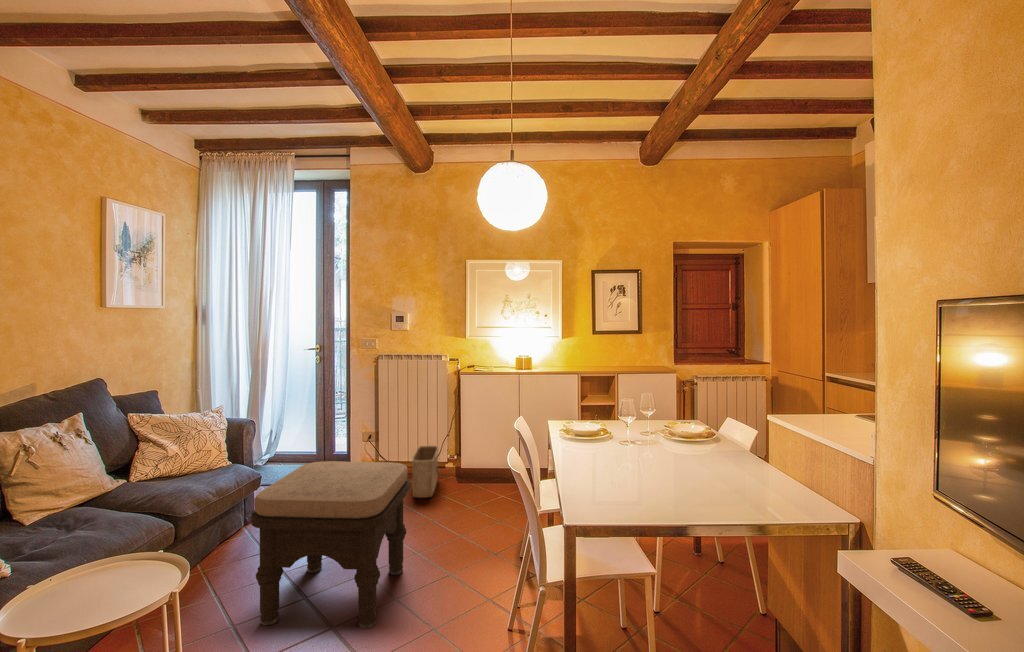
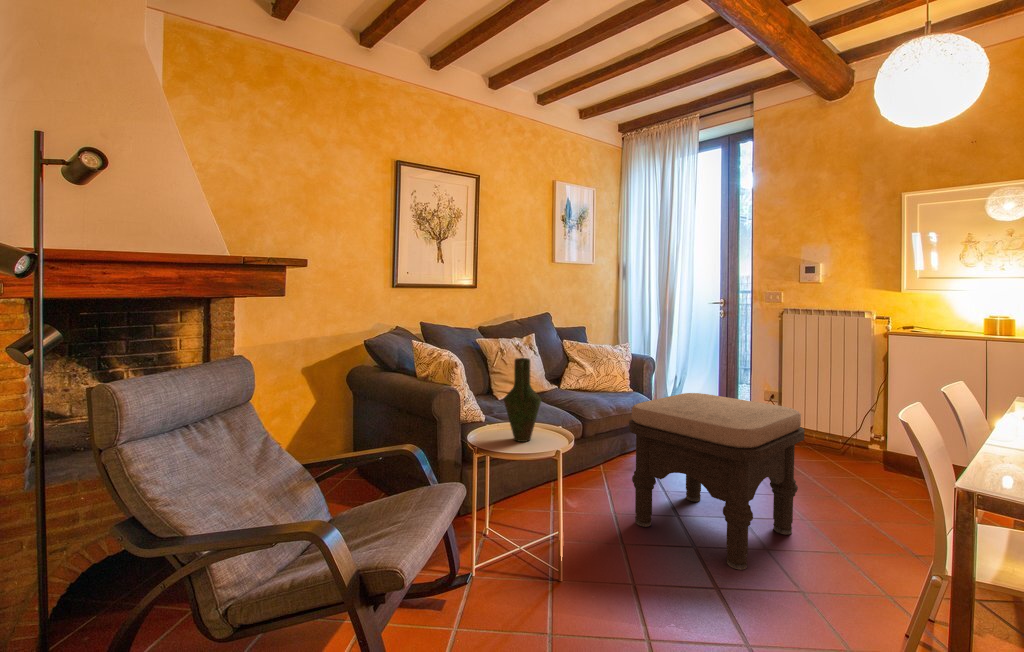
basket: present [411,445,439,498] -> none [821,414,865,474]
vase: none [75,476,141,593] -> present [503,358,541,442]

